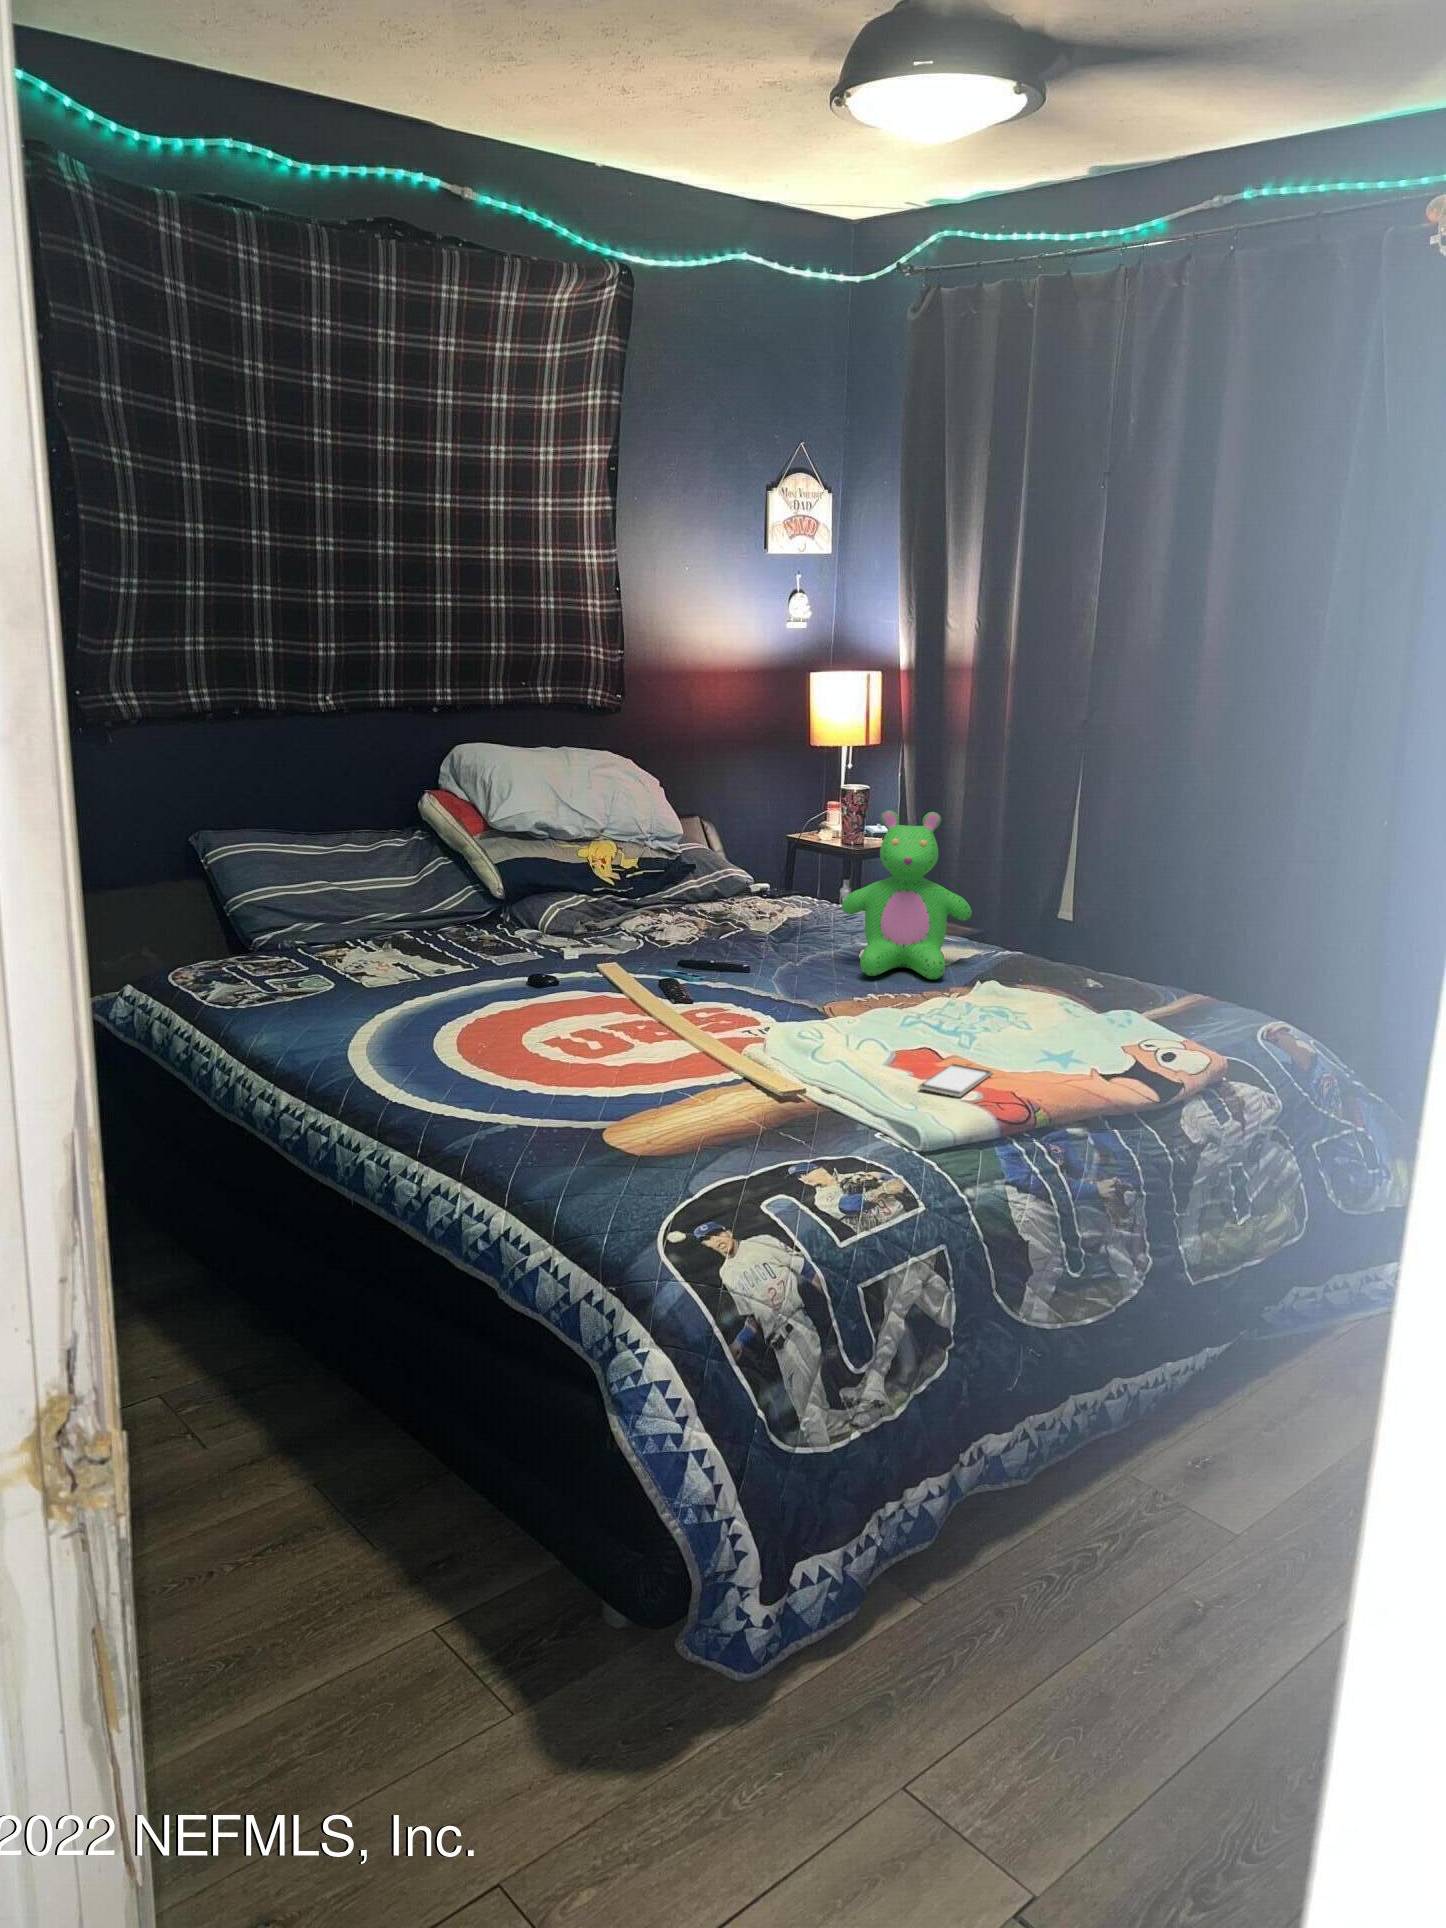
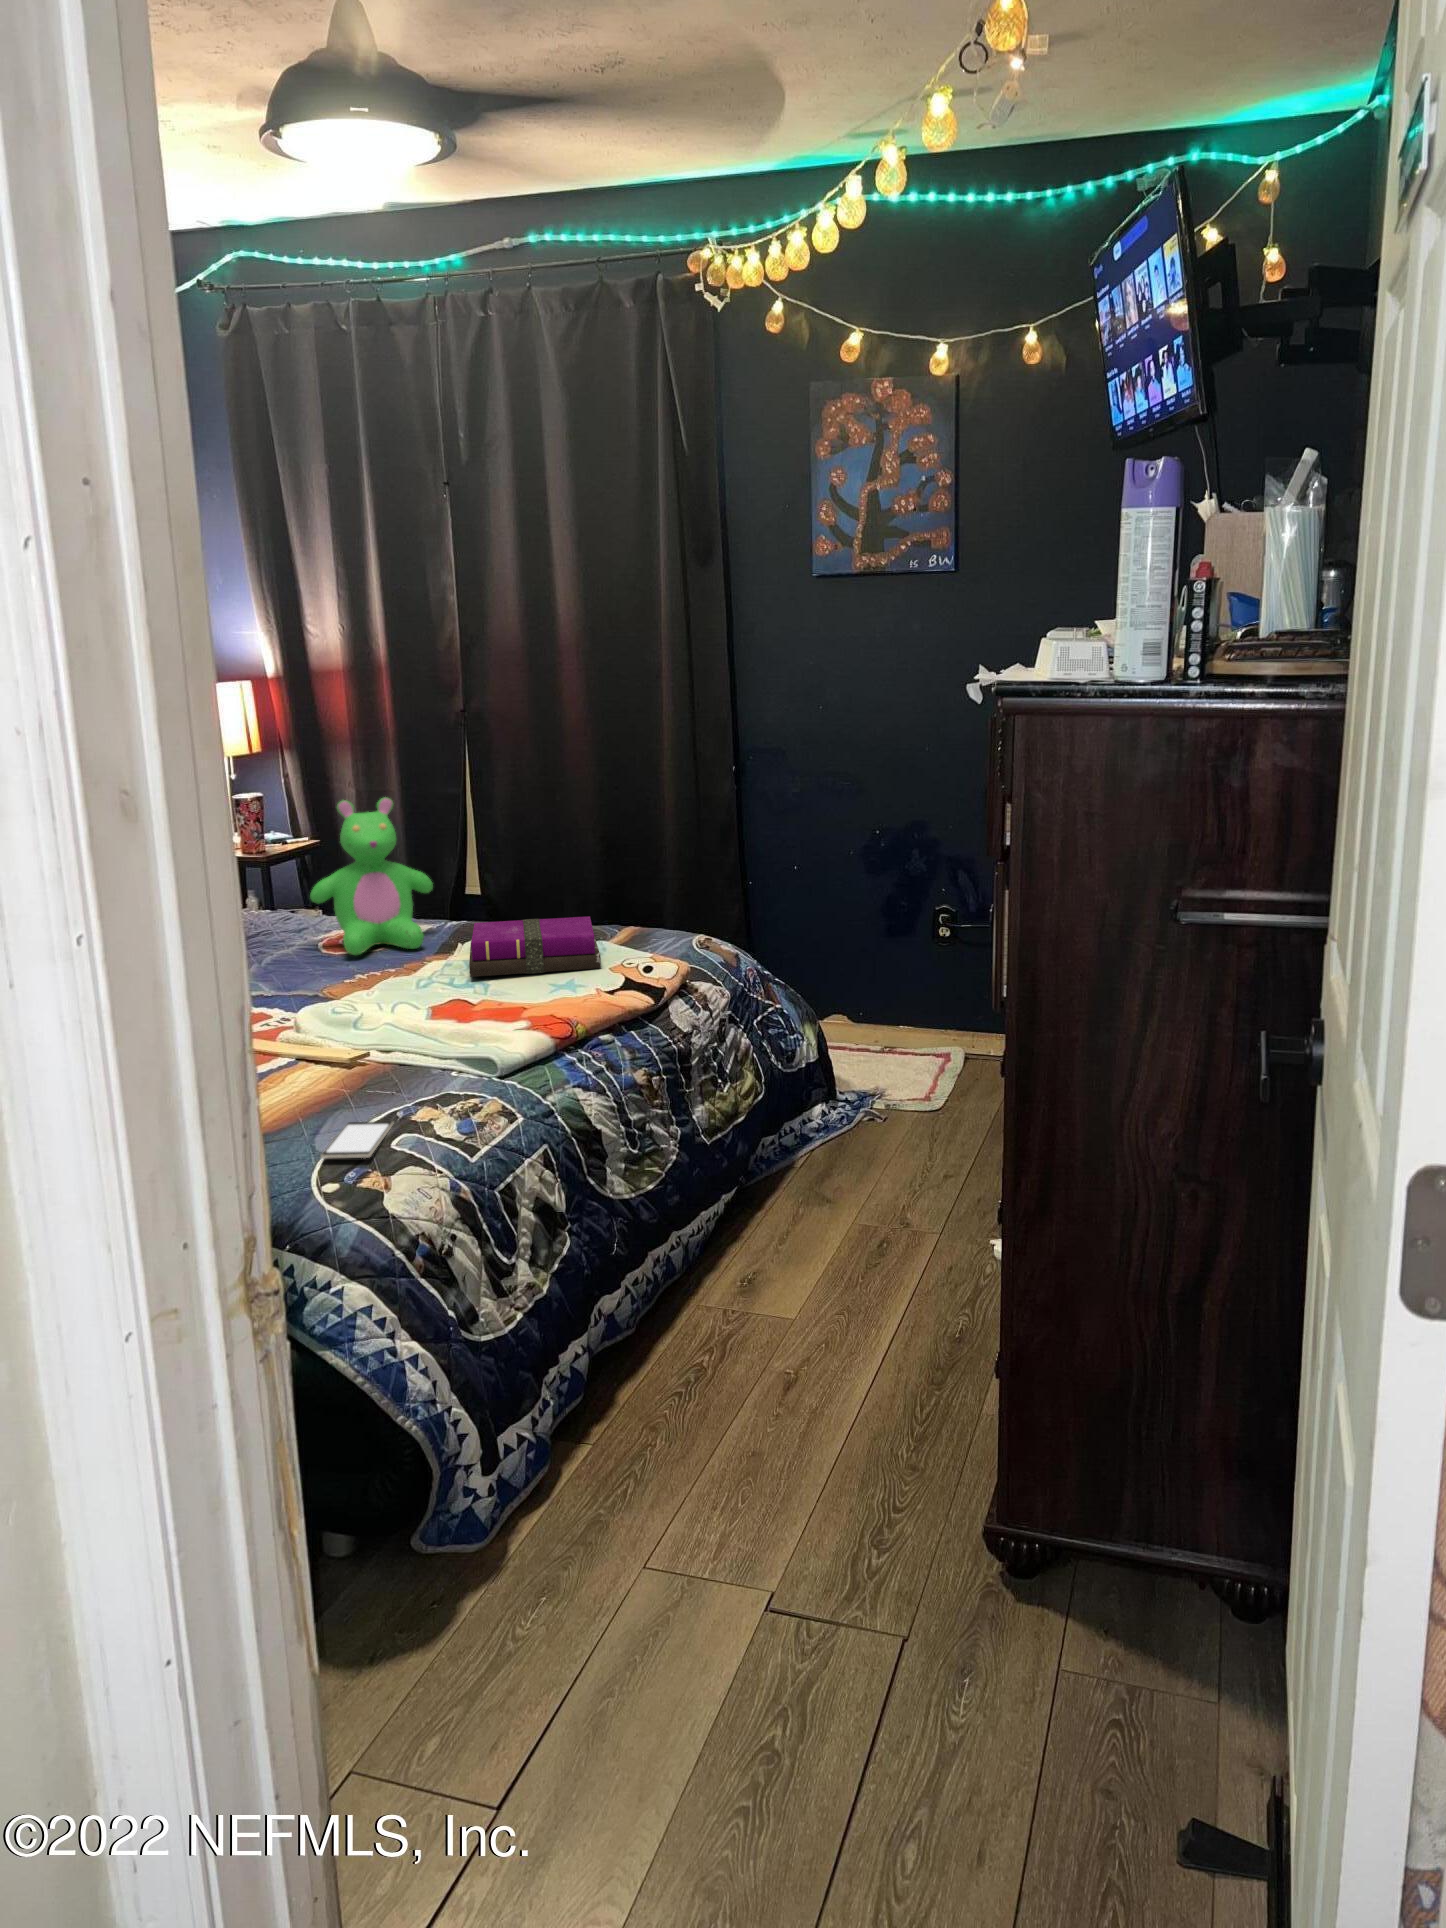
notebook: none [963,964,1126,1043] -> present [469,916,601,977]
smartphone: present [918,1064,992,1097] -> present [321,1121,394,1159]

